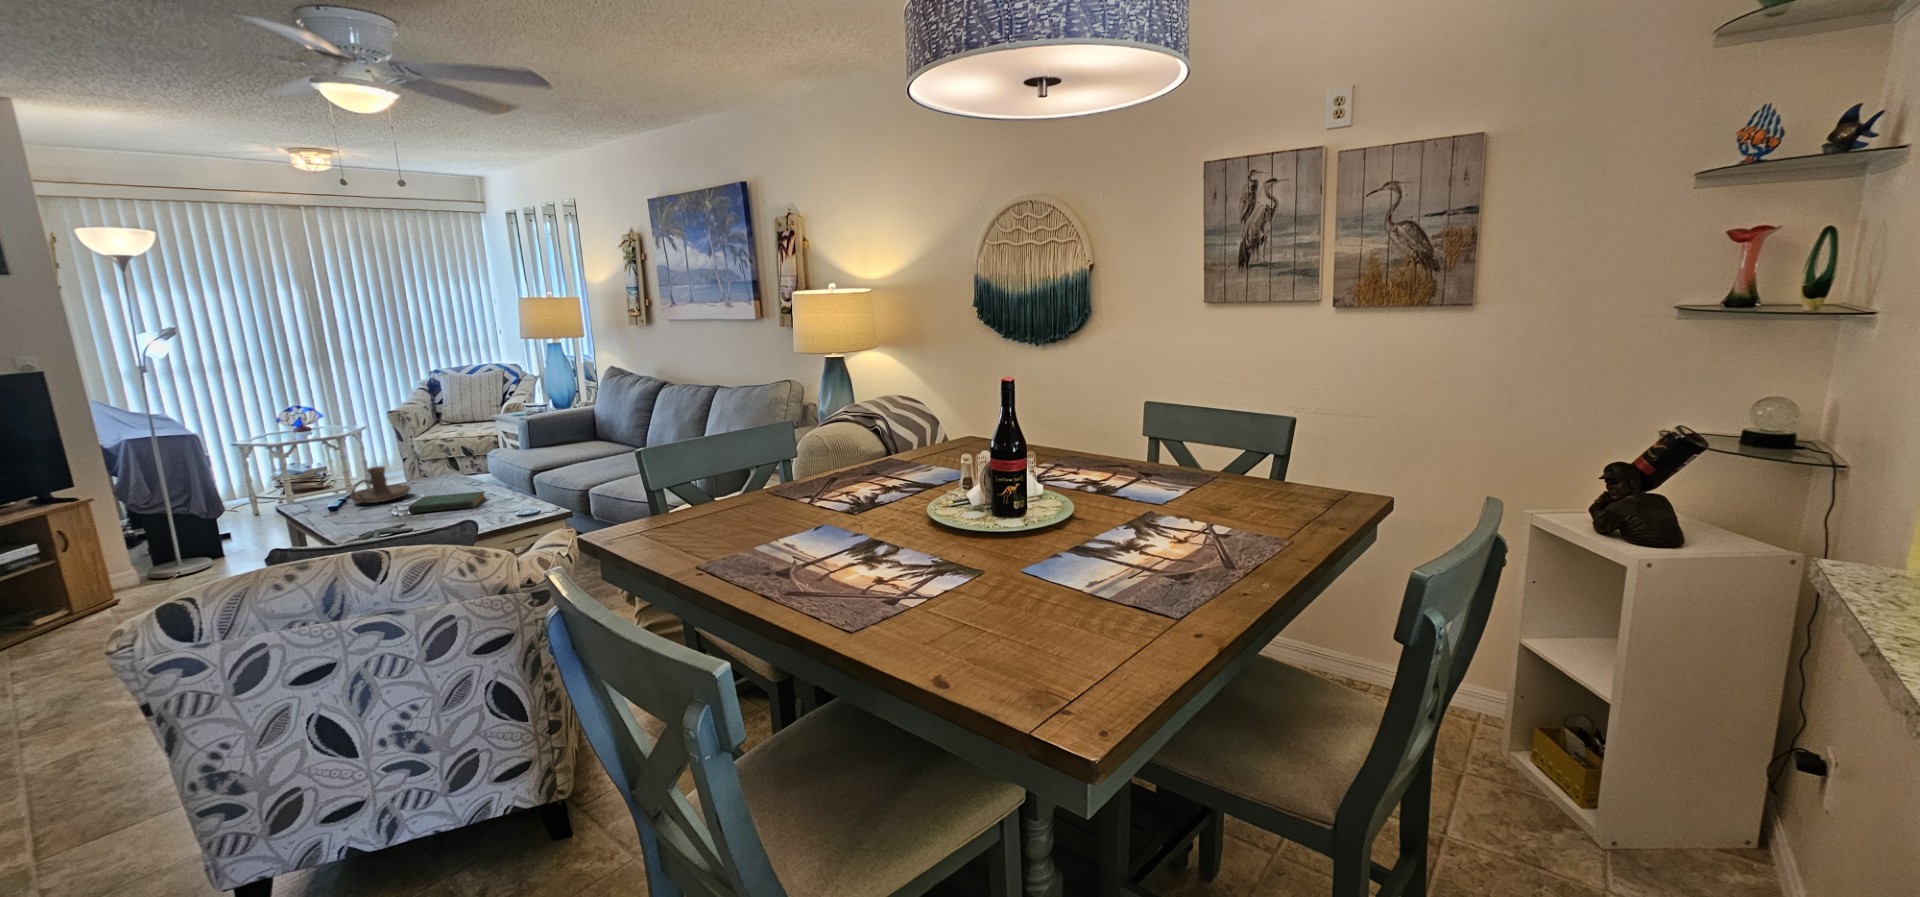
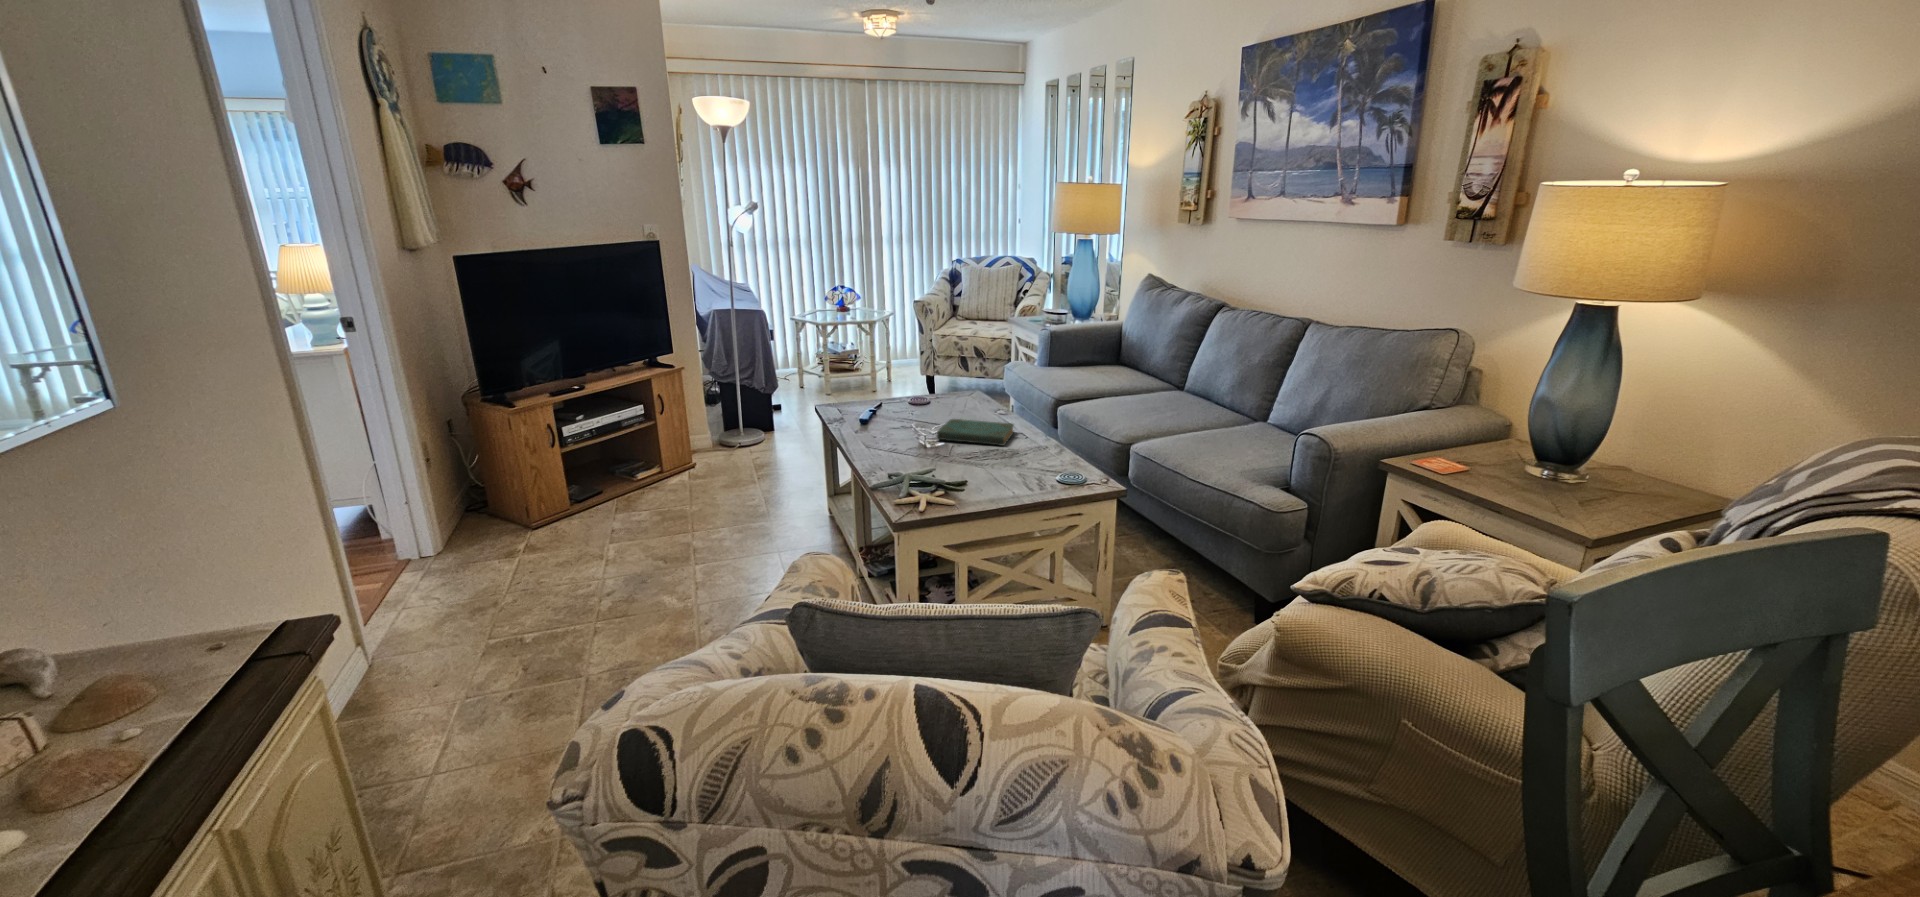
candle holder: present [350,466,410,503] -> none [880,373,936,414]

